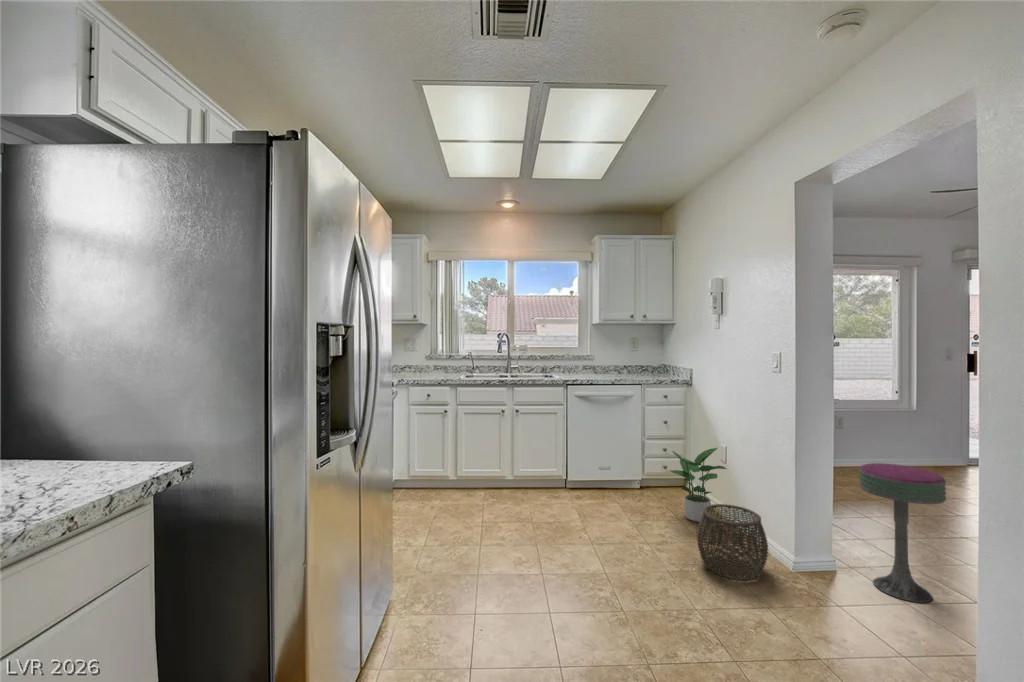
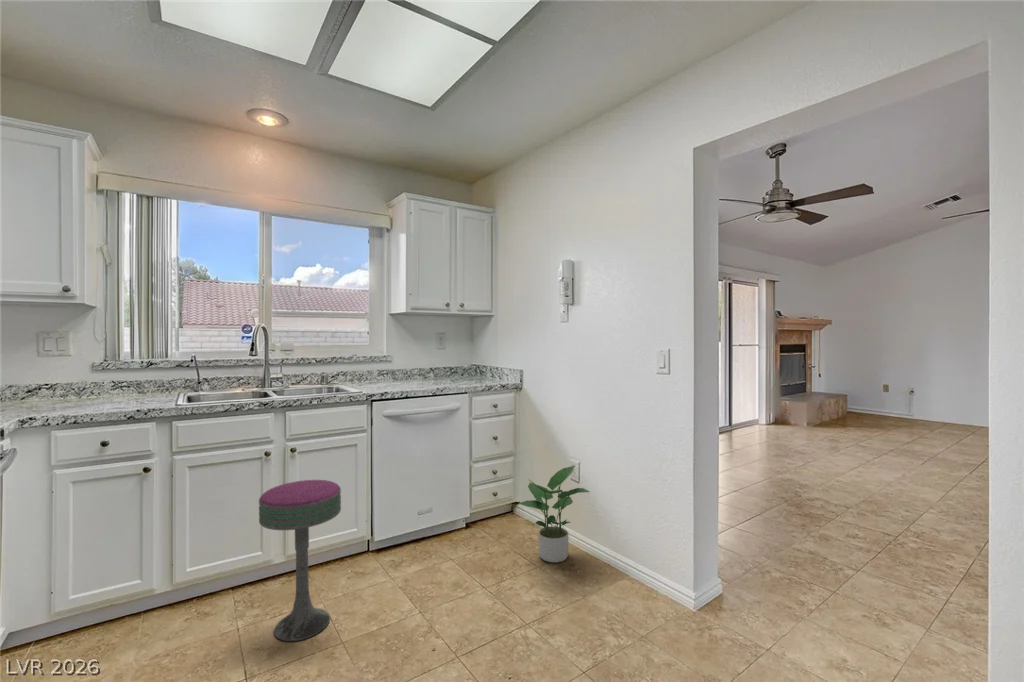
bar stool: present [859,463,946,602] -> present [259,480,341,641]
woven basket: present [697,504,768,581] -> none [595,544,682,650]

